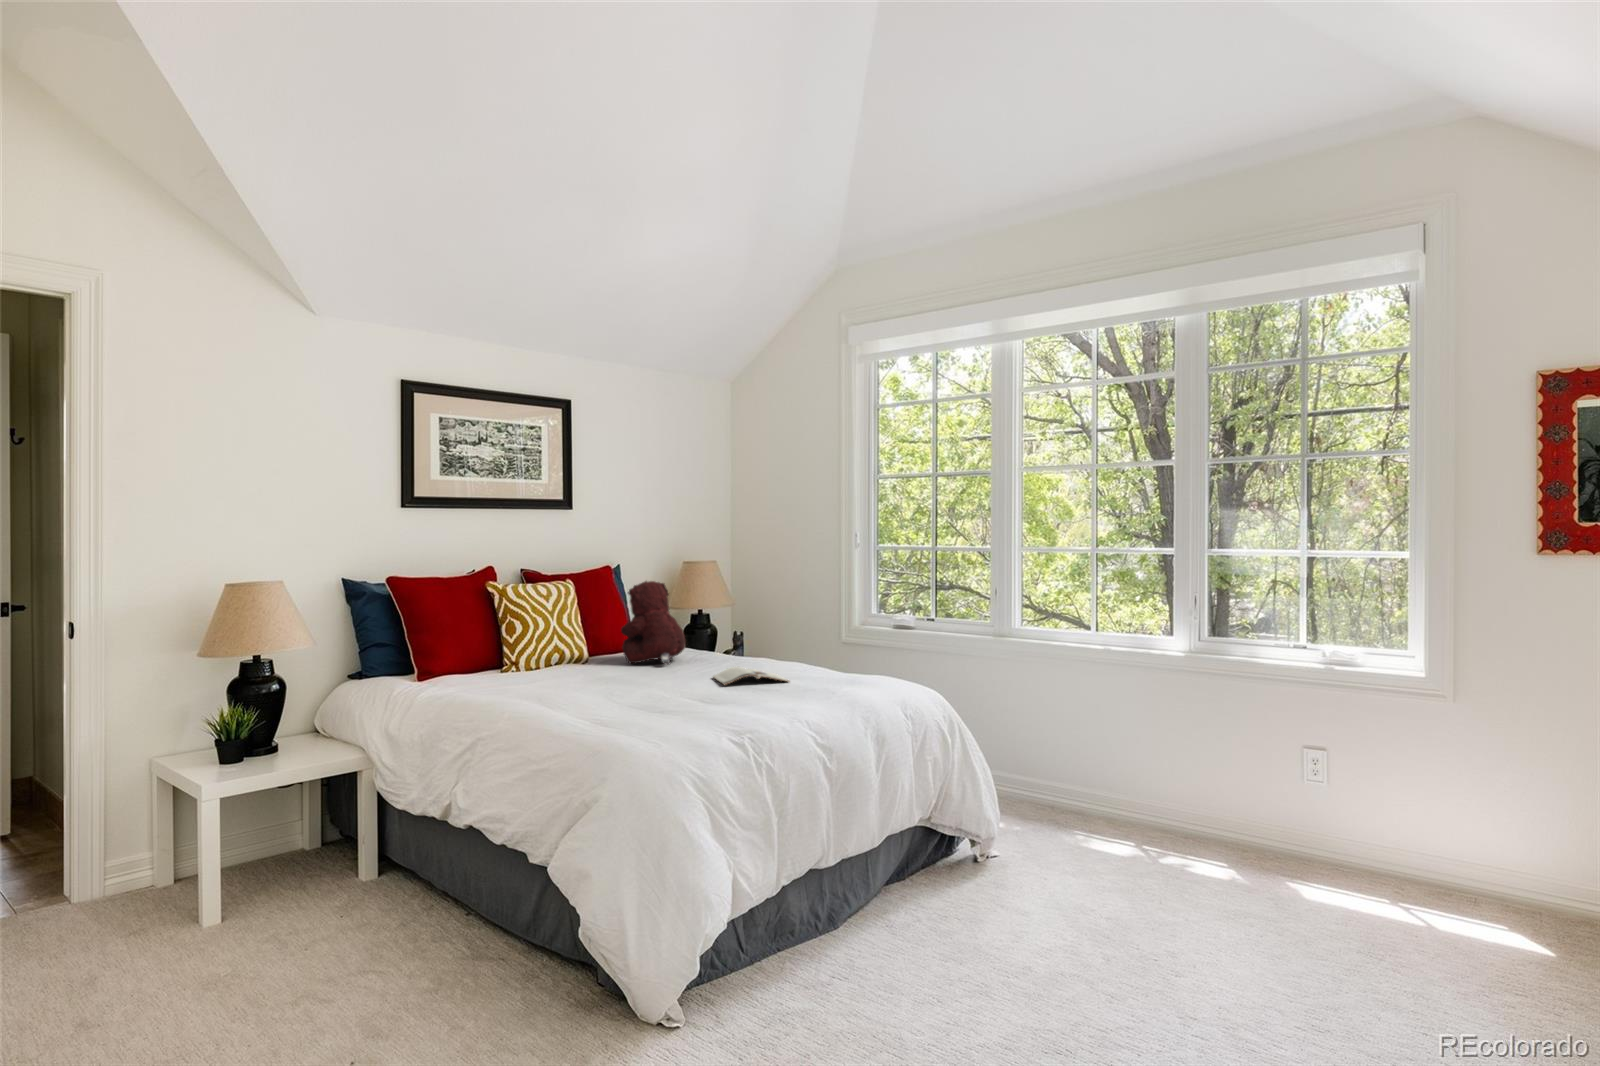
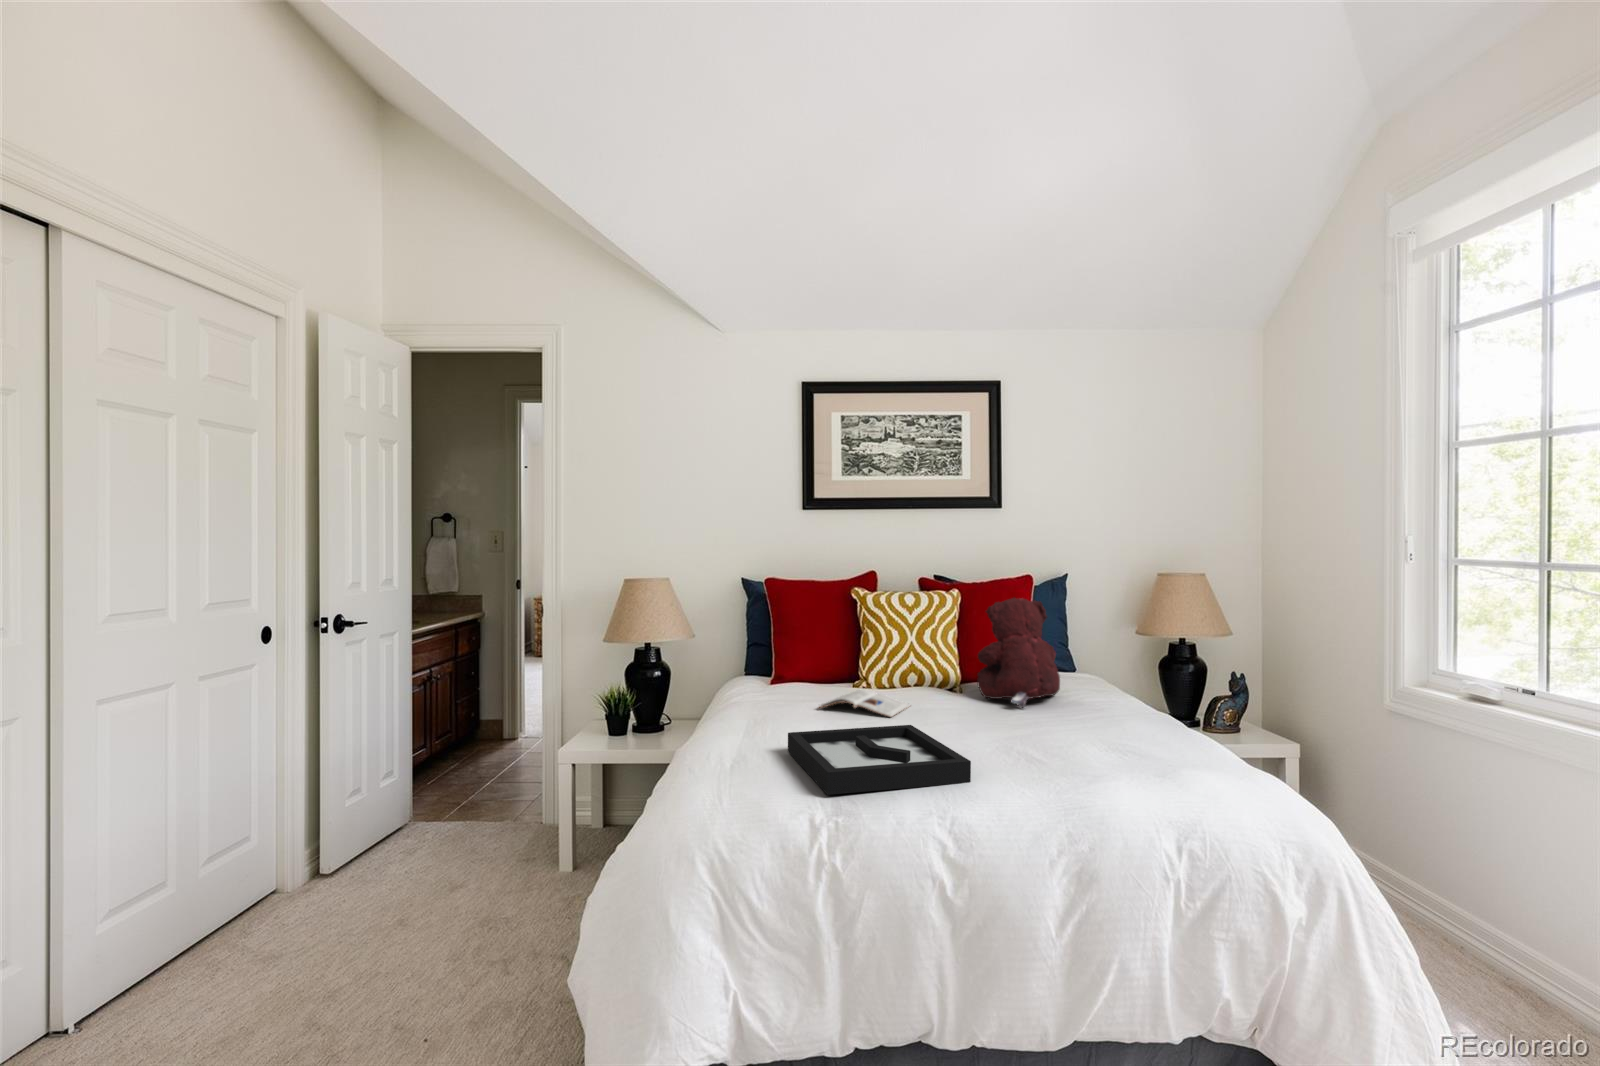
magazine: present [713,667,789,685] -> present [819,689,910,717]
decorative tray: none [563,679,719,721] -> present [788,725,971,795]

